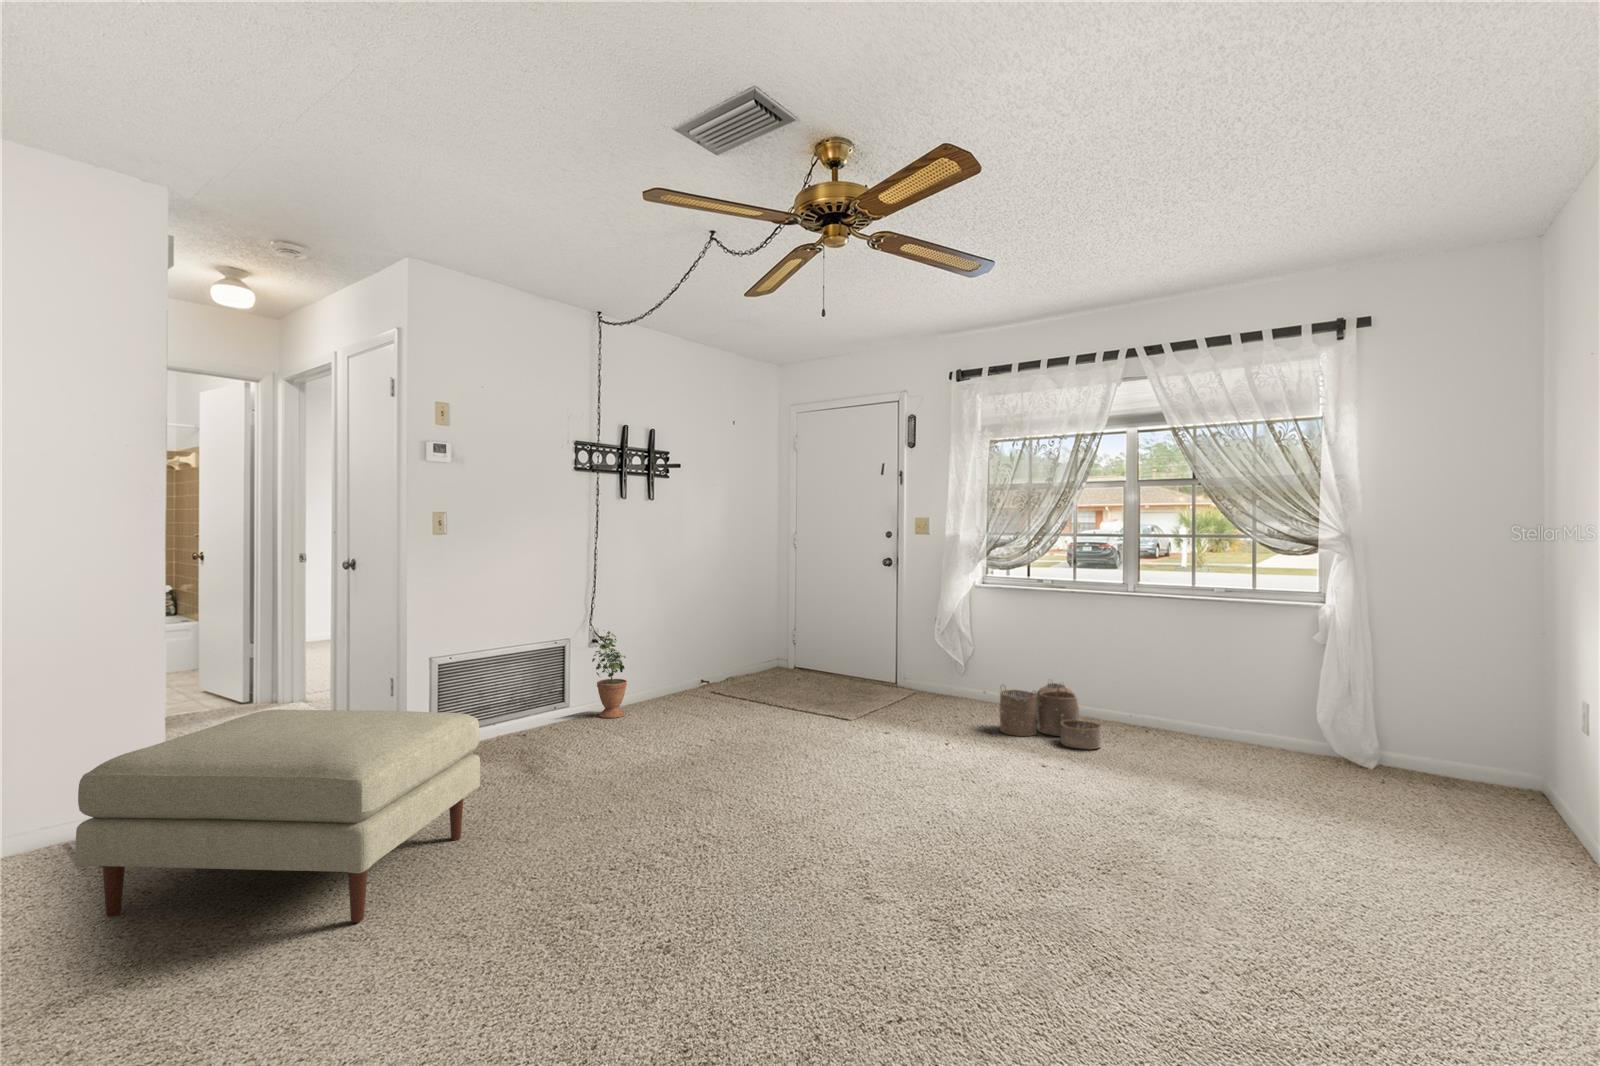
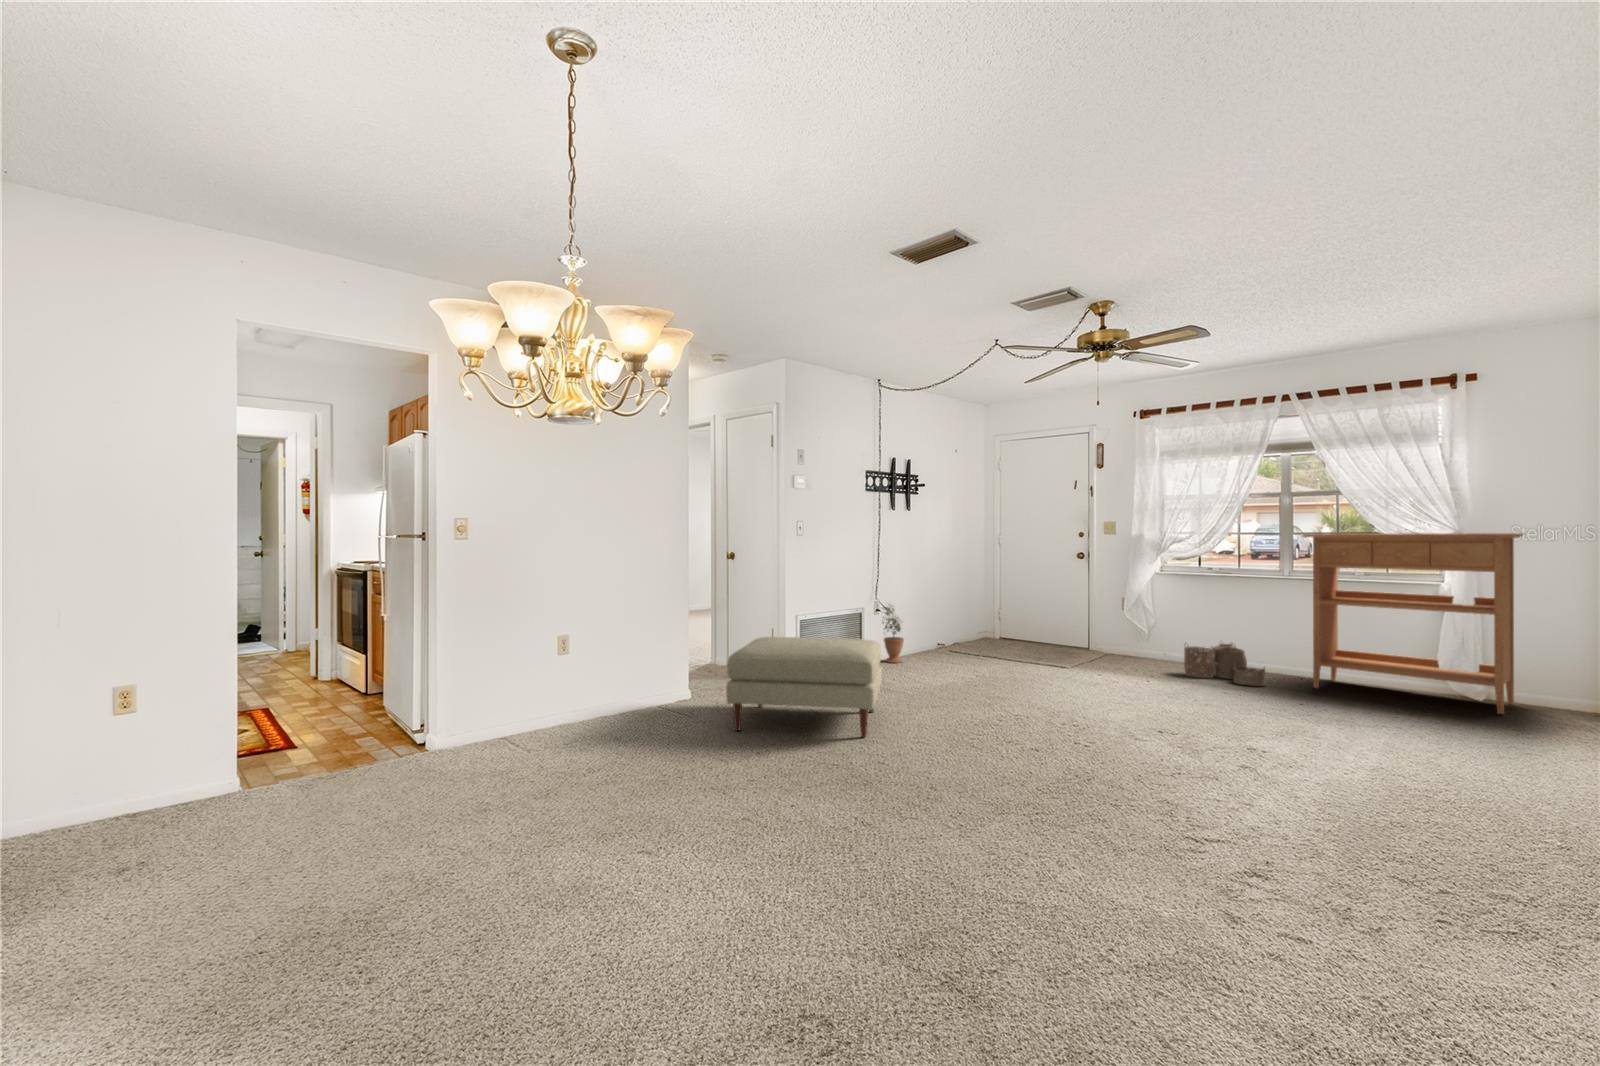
console table: none [1149,536,1431,798] -> present [1304,533,1524,714]

